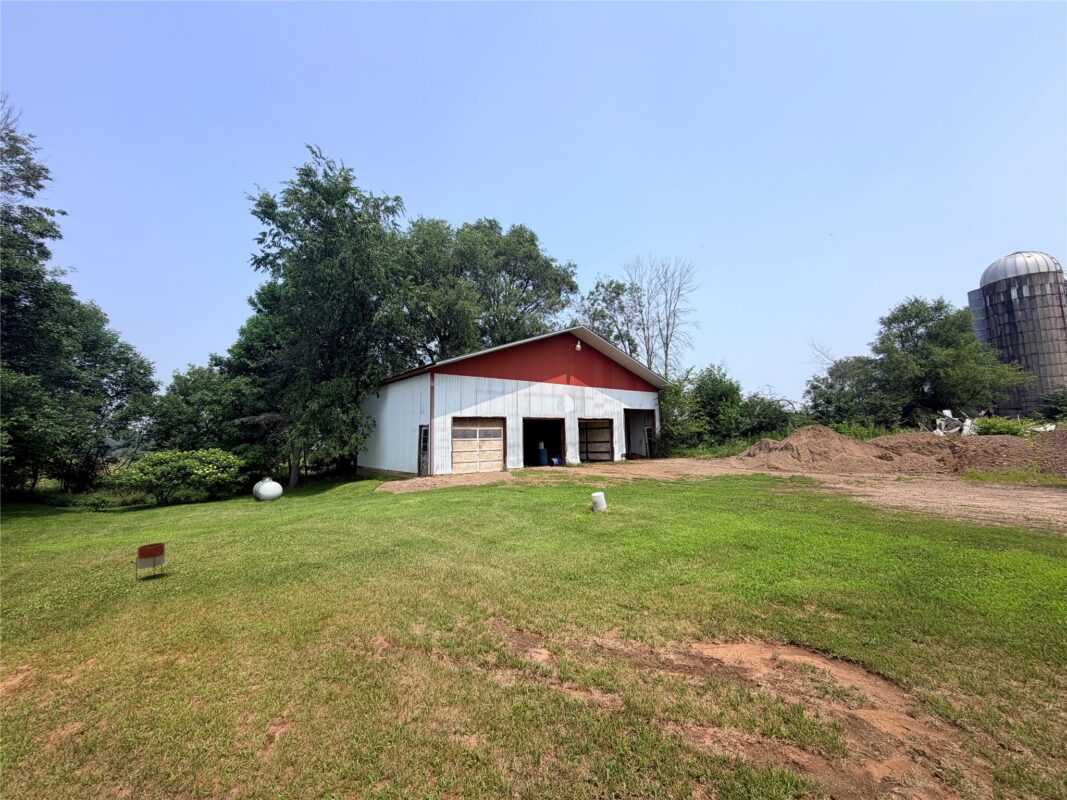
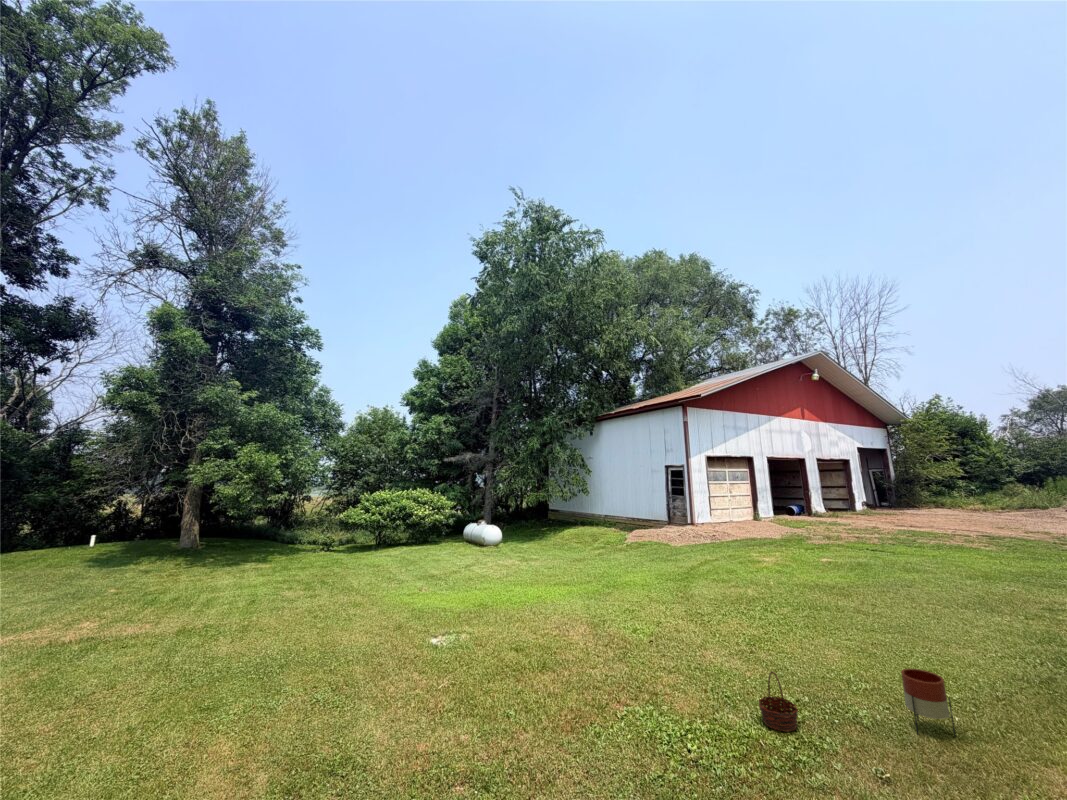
basket: none [53,549,86,584] -> present [759,671,798,732]

